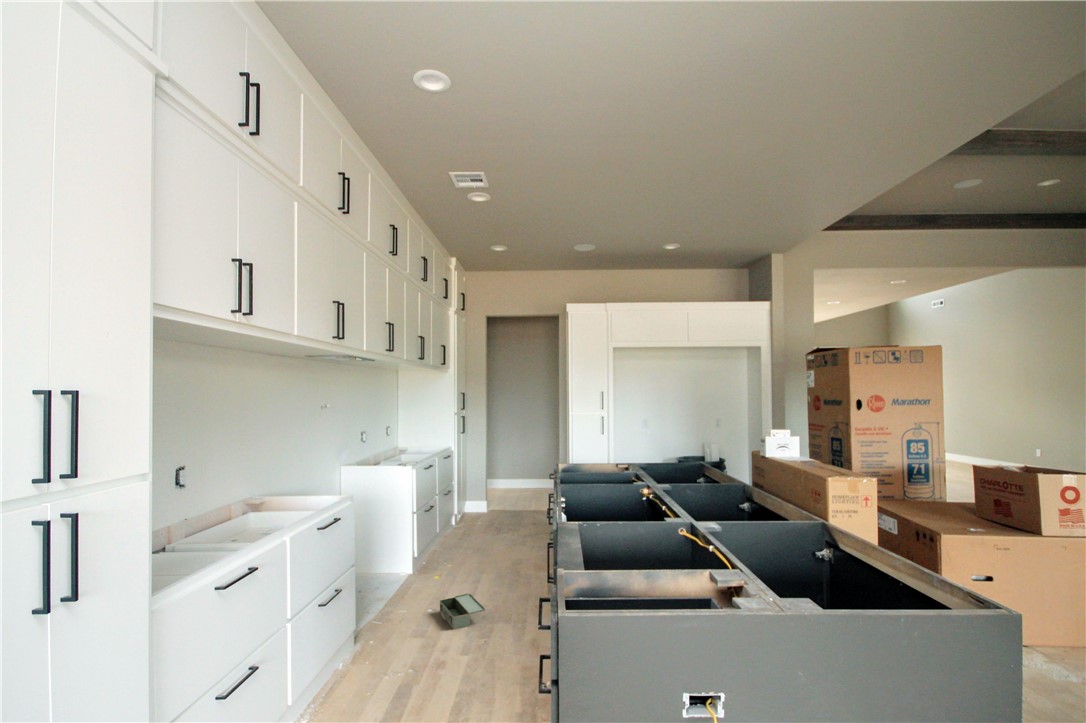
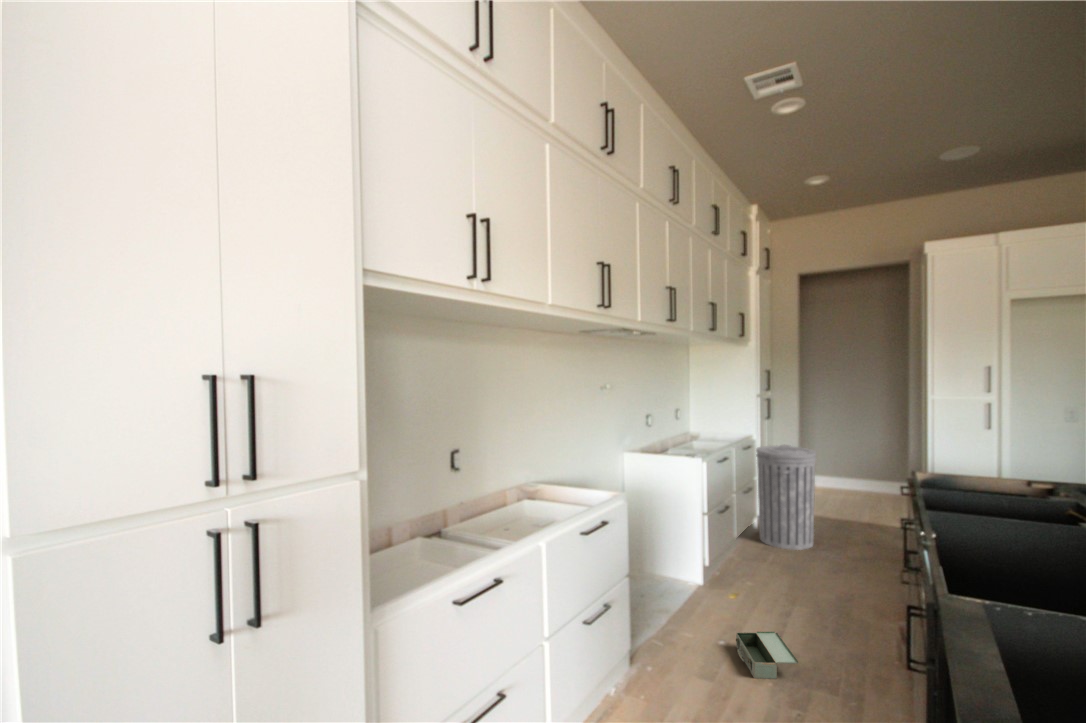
trash can: none [454,453,498,538] -> present [756,445,816,550]

